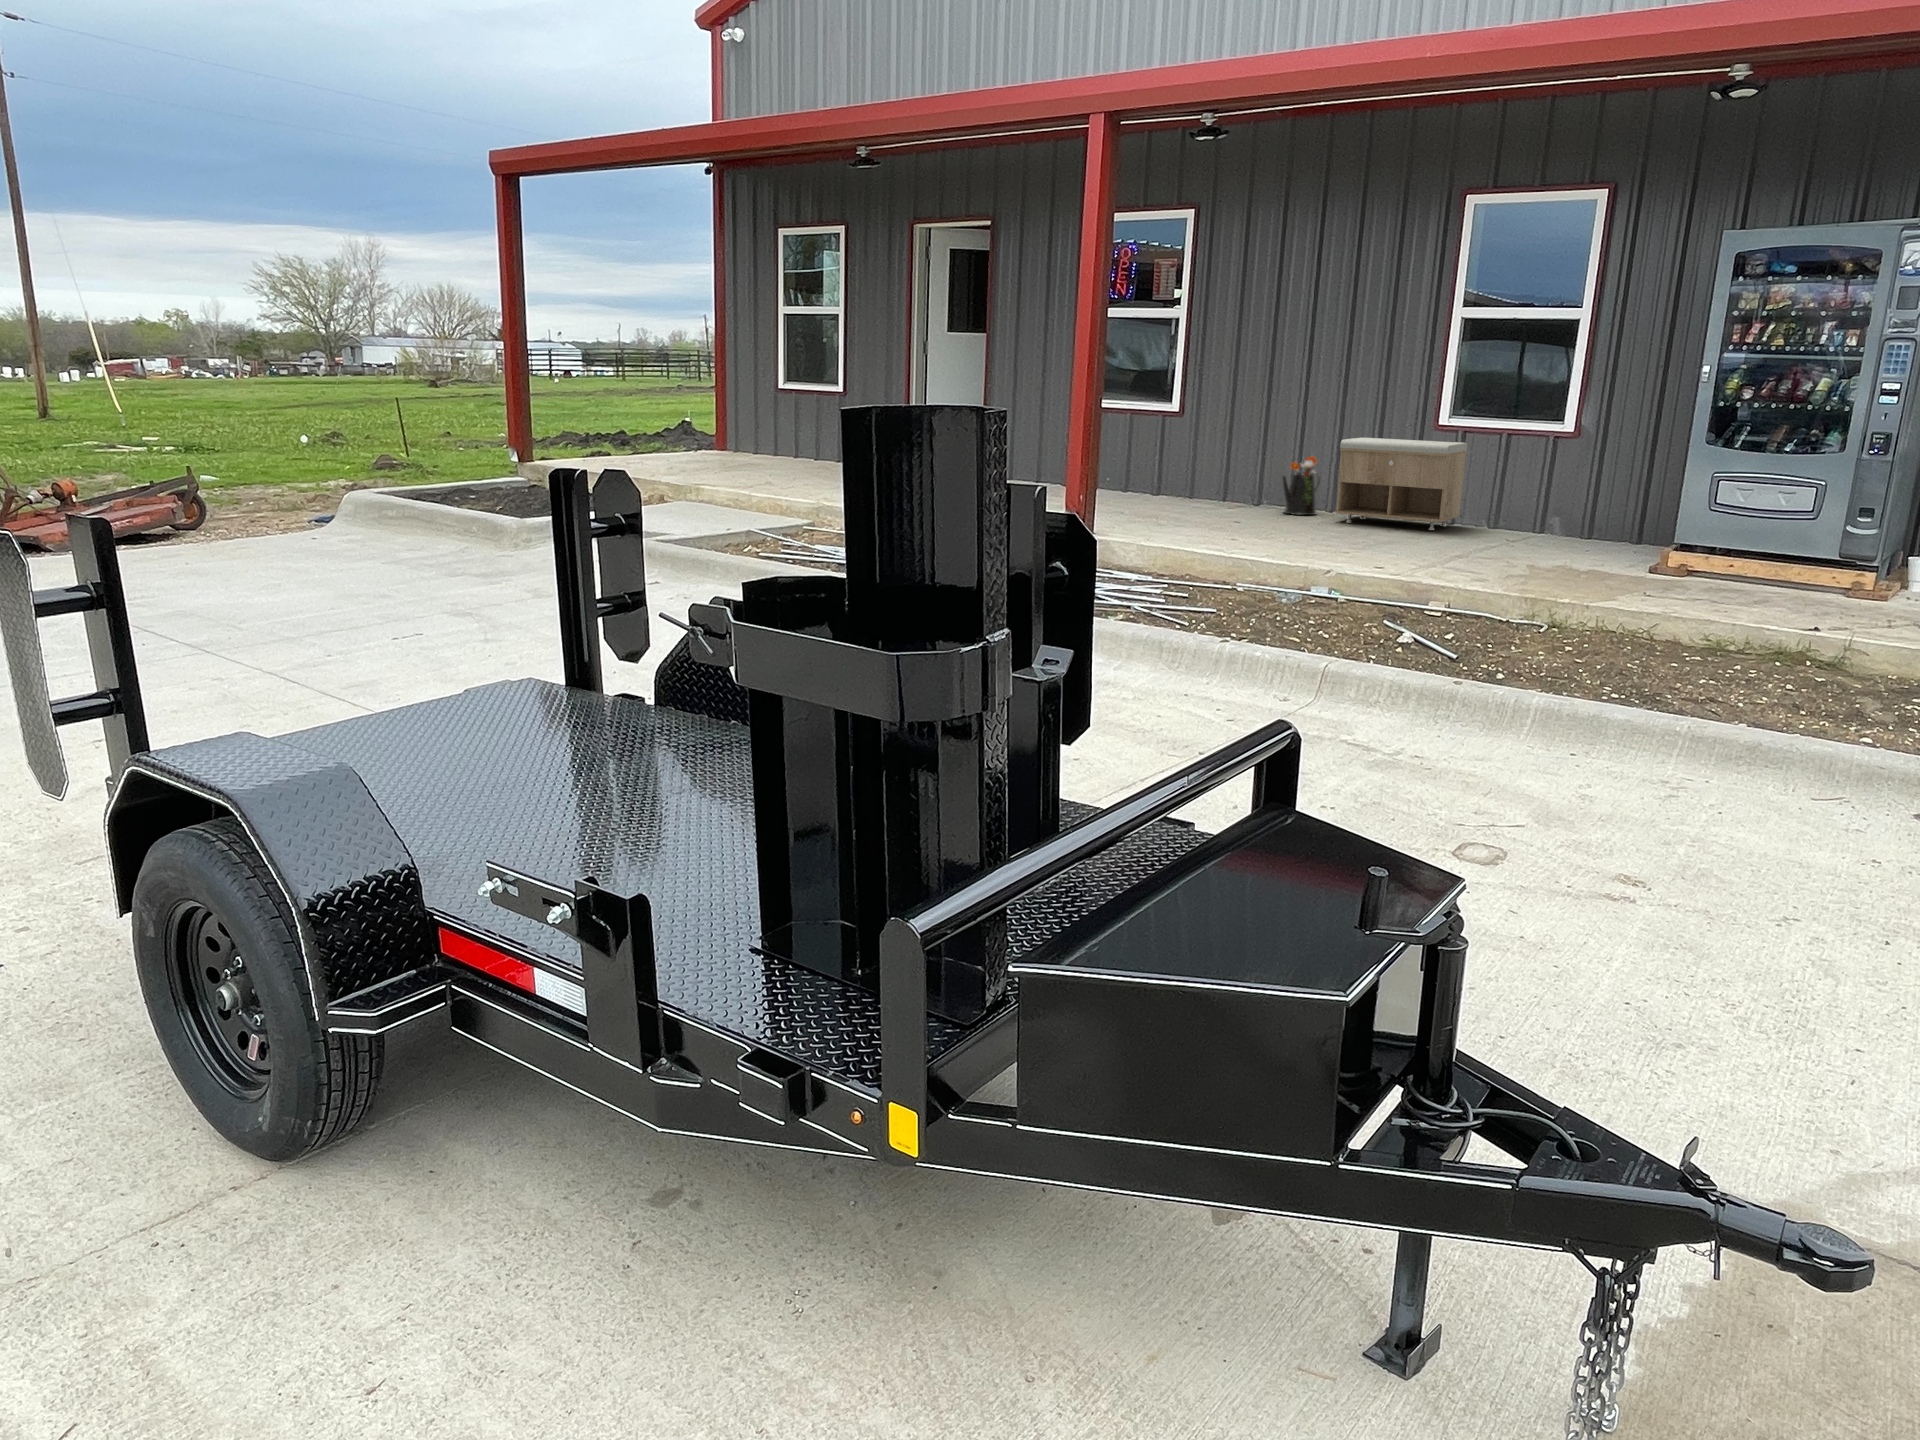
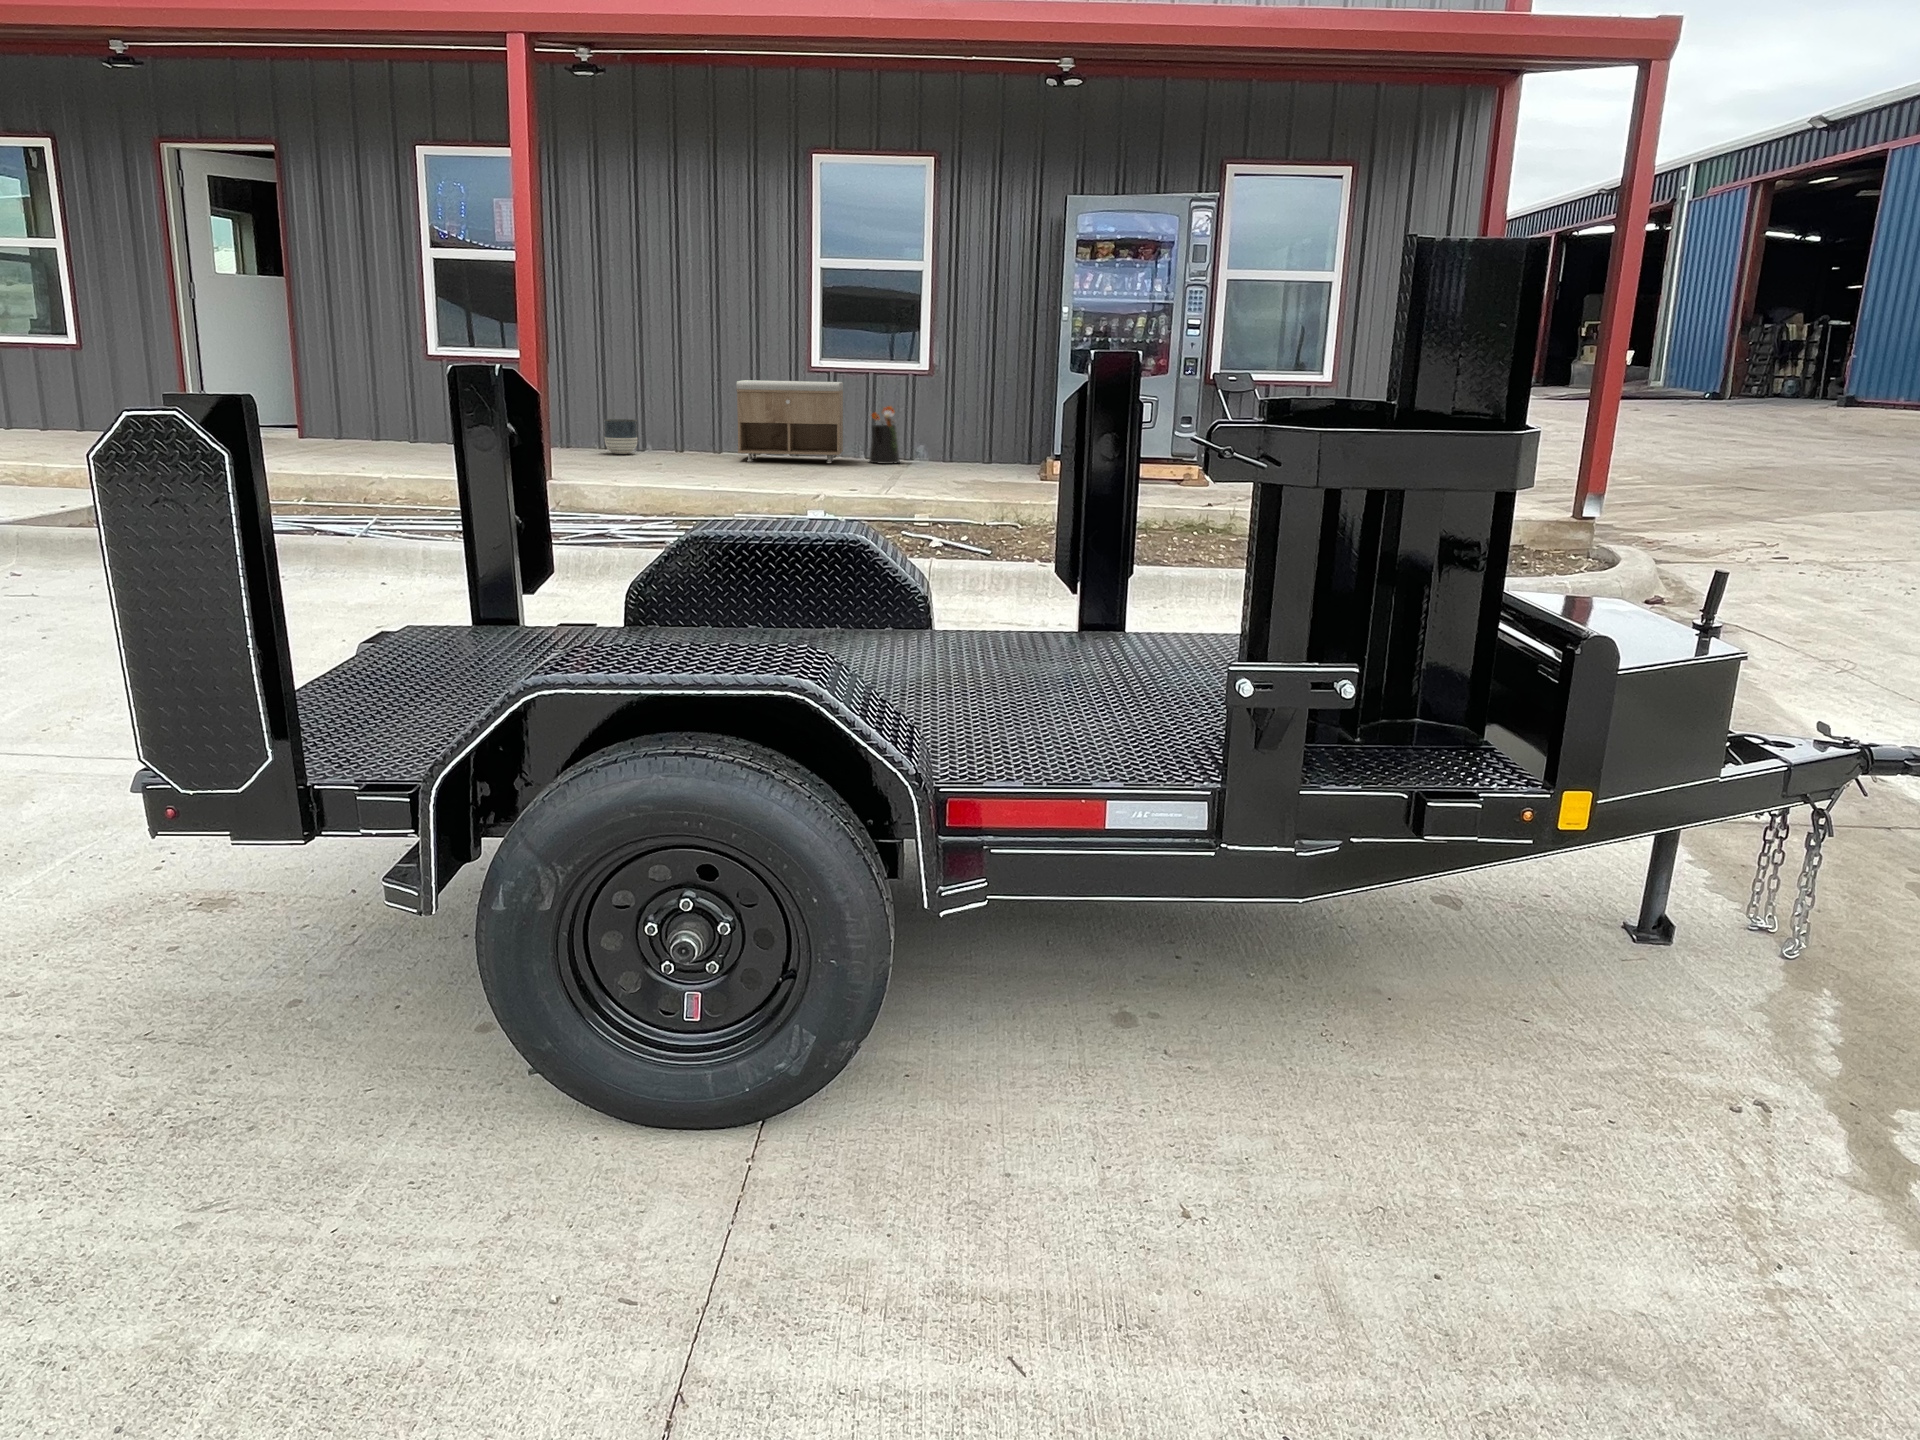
watering can: present [1282,456,1320,515] -> present [869,406,900,464]
planter: none [1219,471,1253,506] -> present [603,419,638,454]

